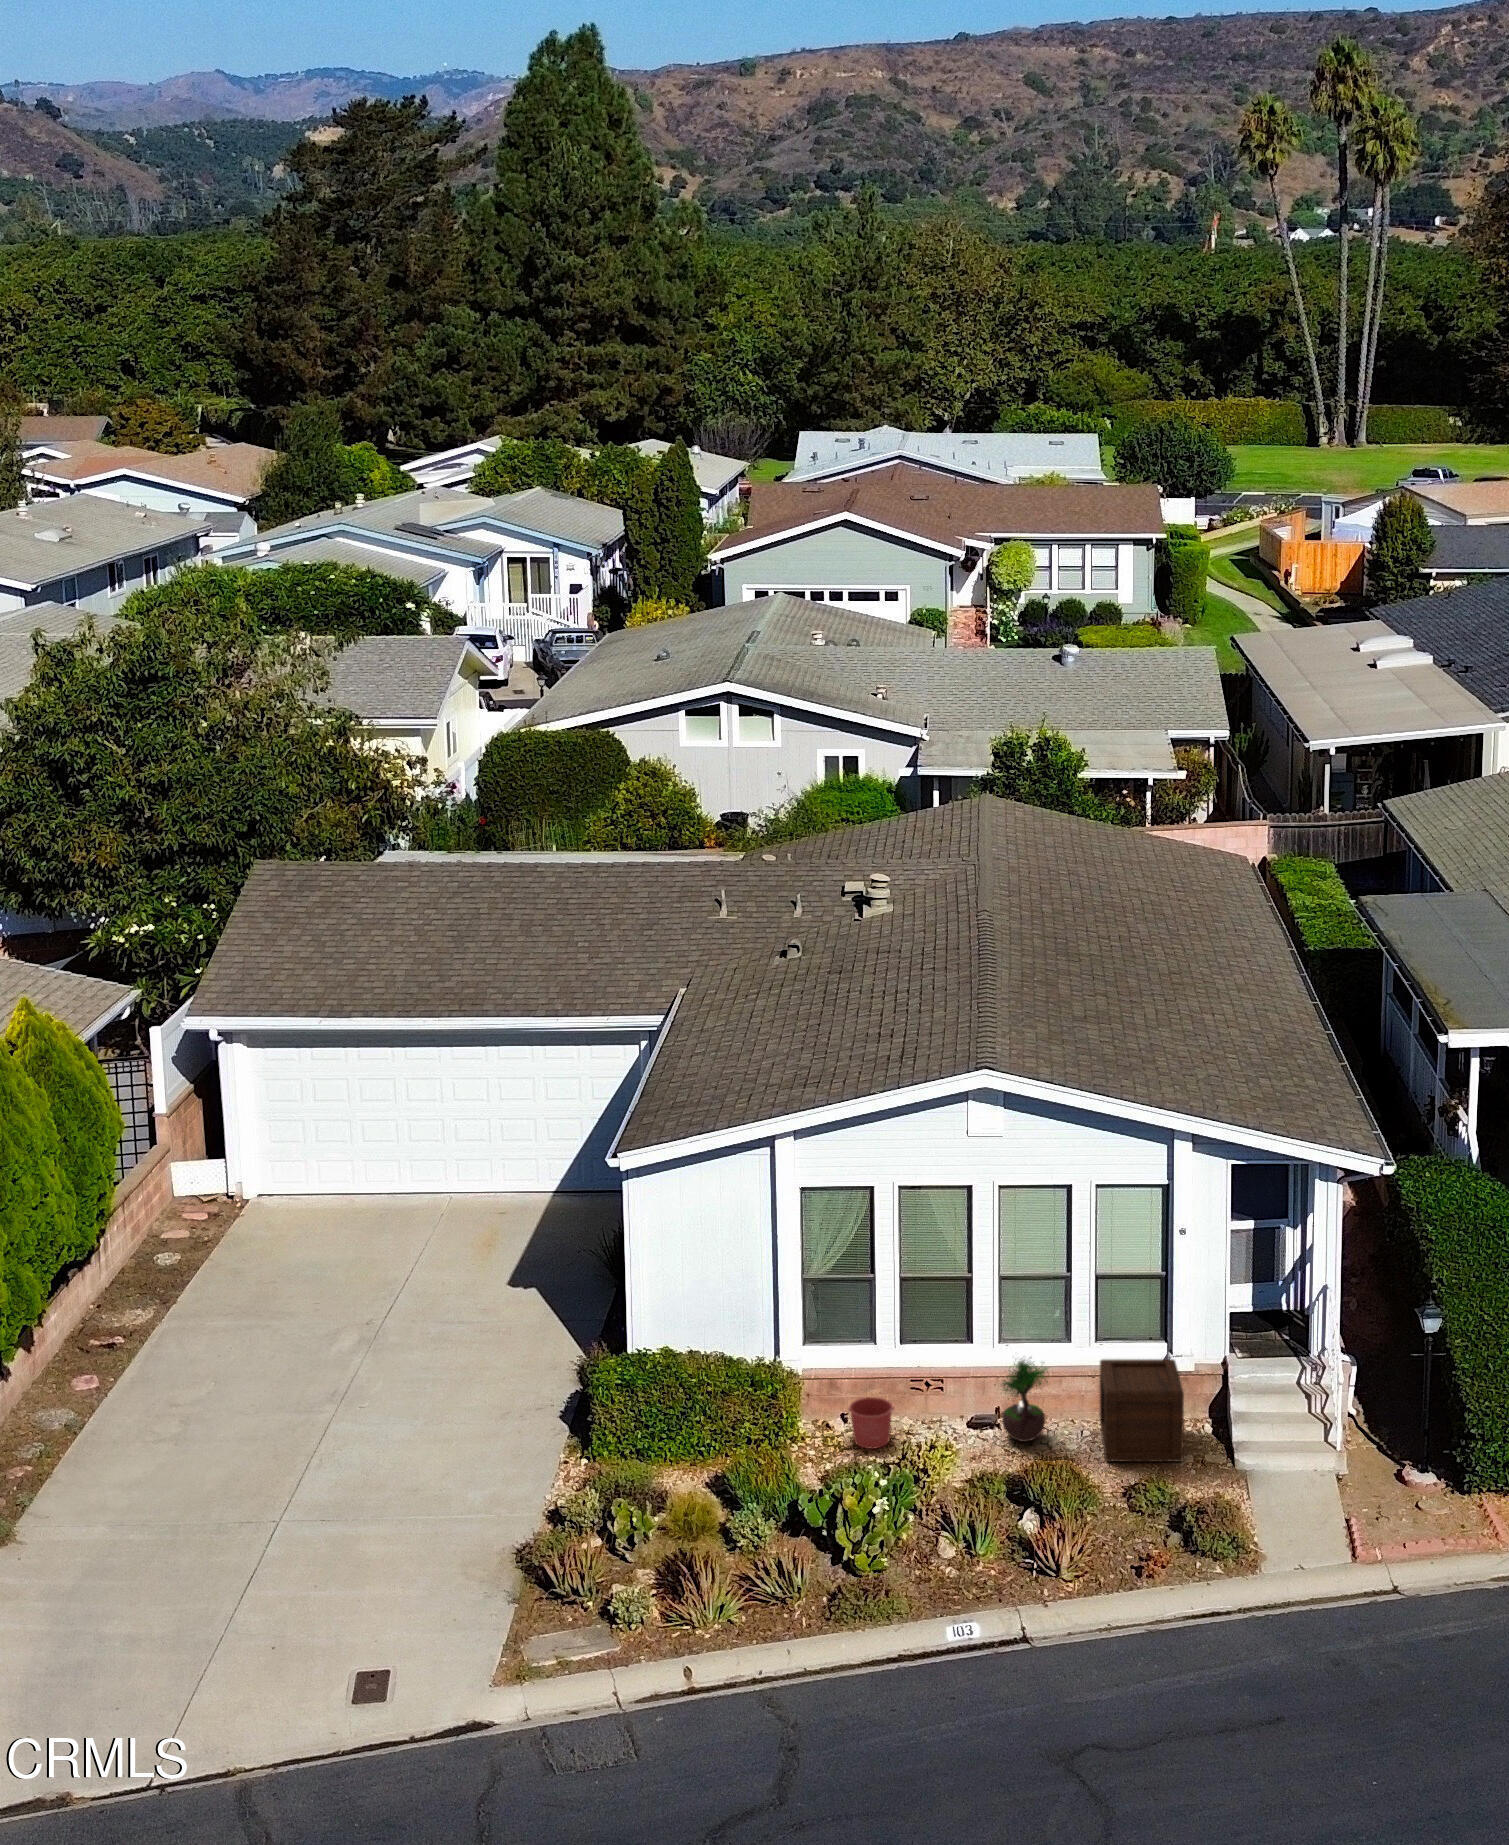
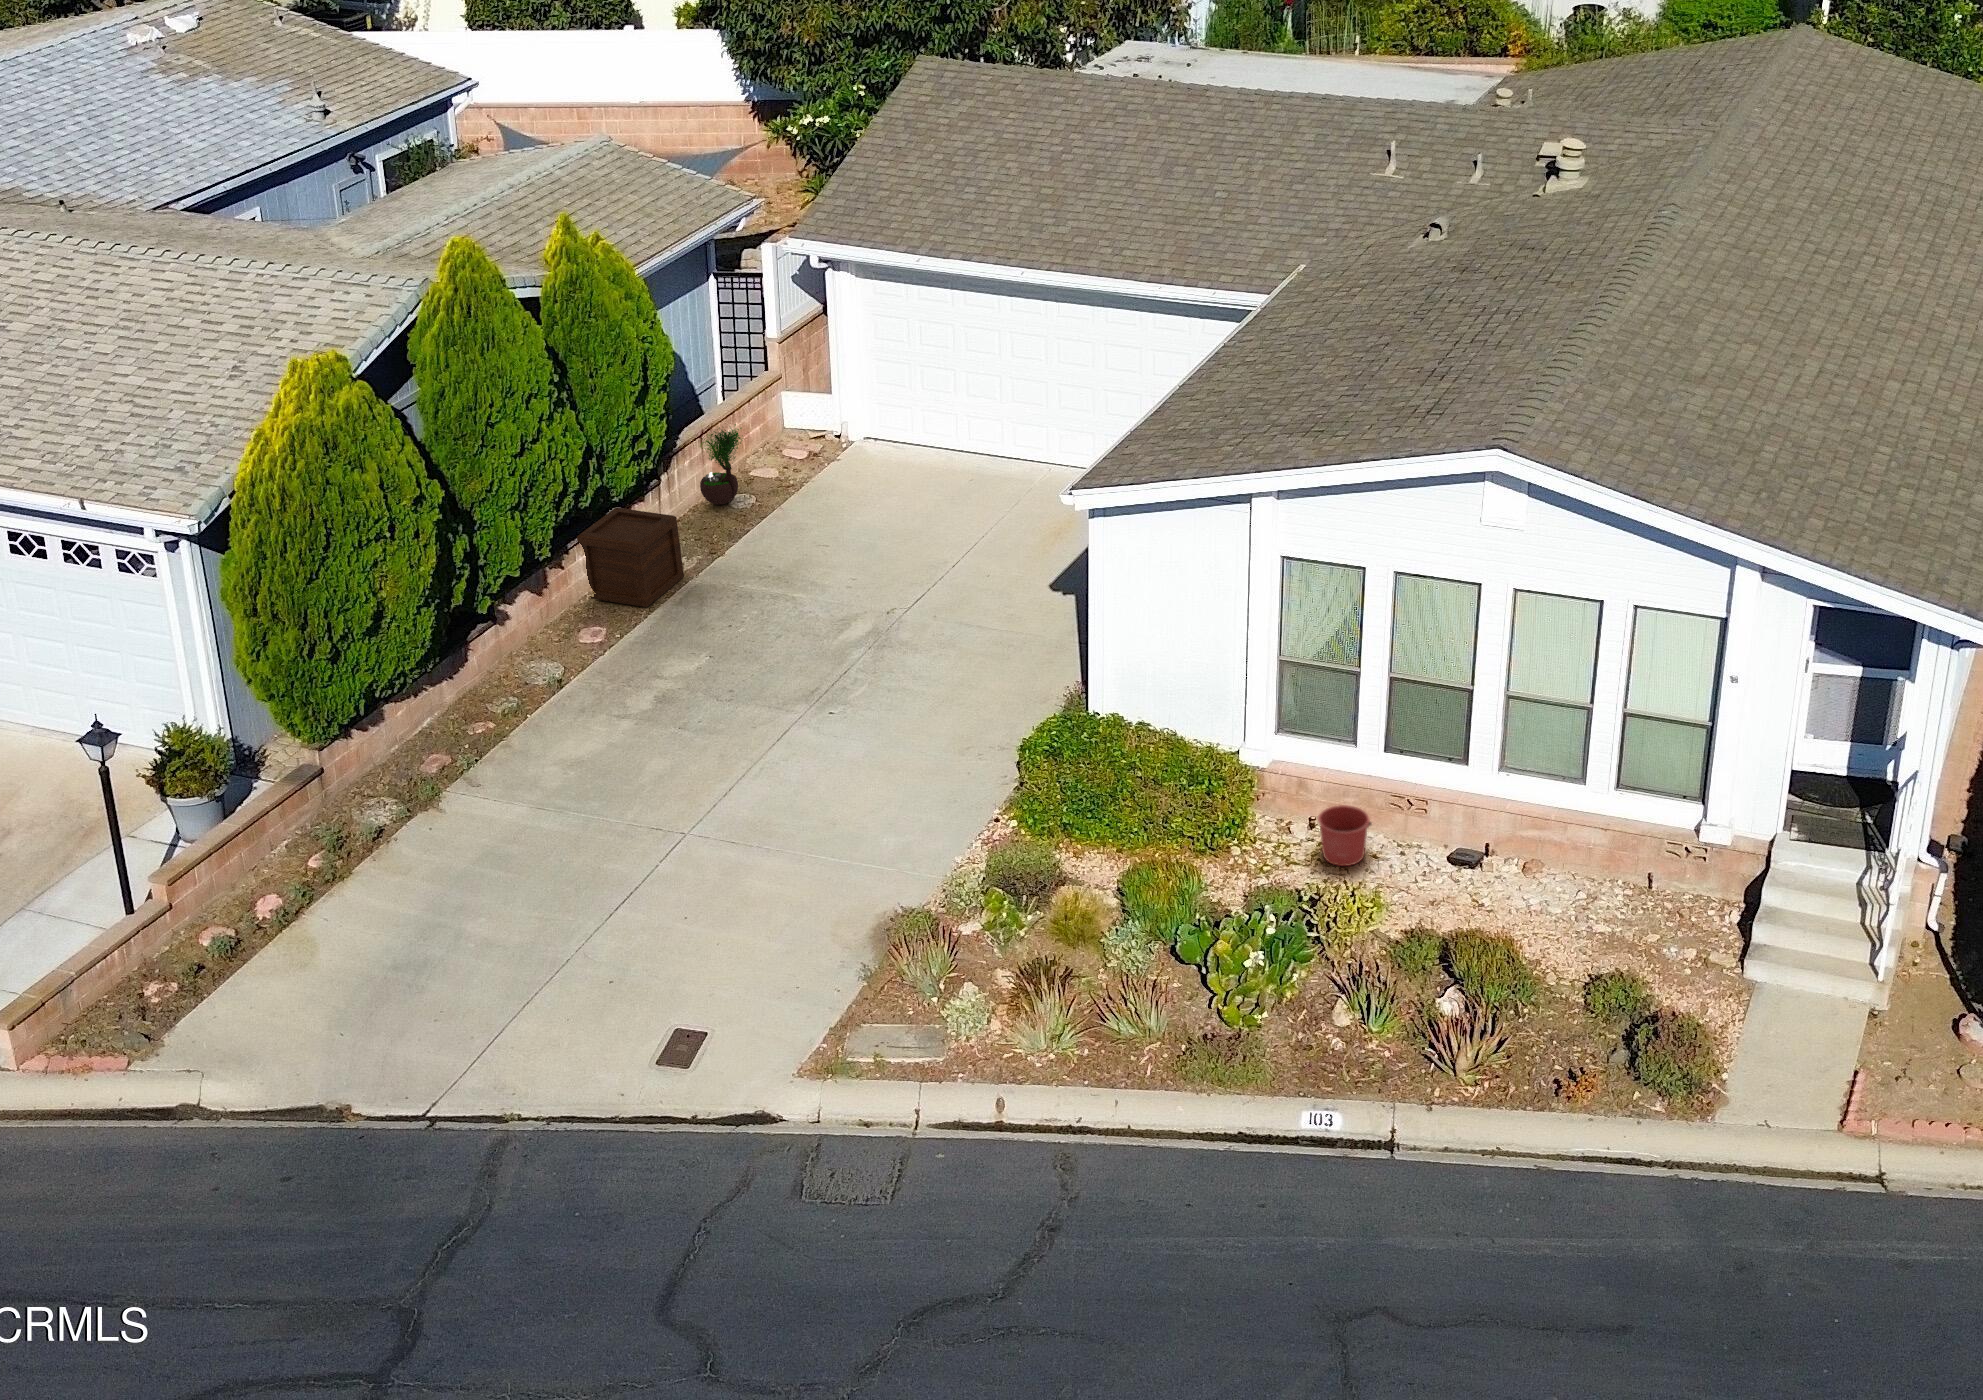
potted tree: present [995,1357,1049,1442] -> present [700,424,742,504]
wooden crate: present [1100,1359,1184,1462] -> present [577,508,684,607]

